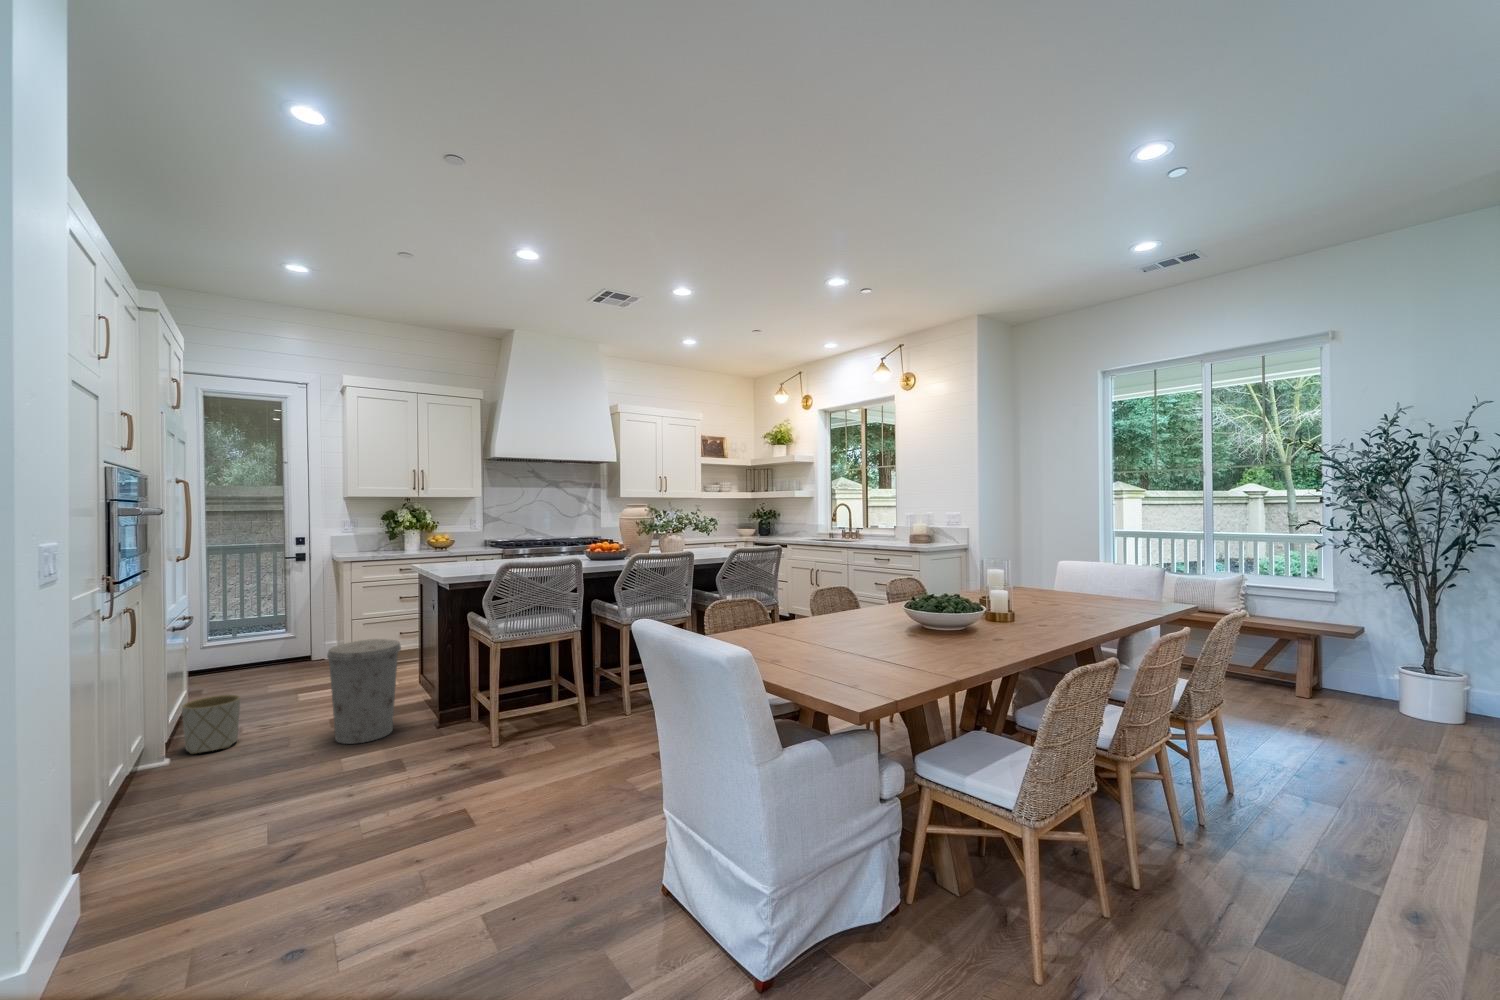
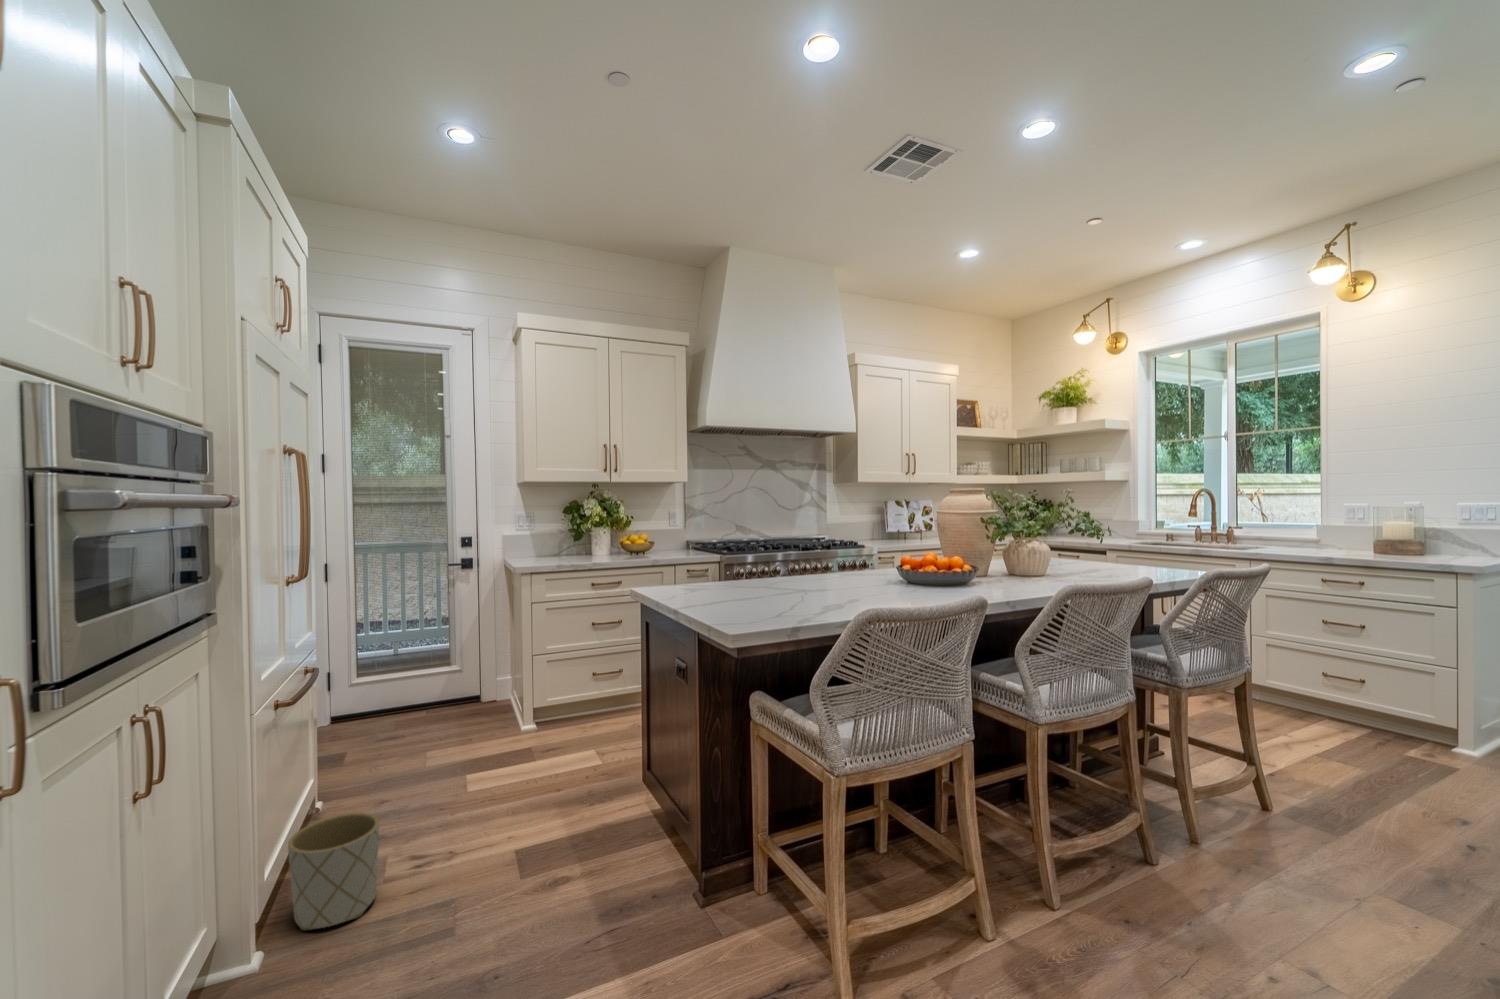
trash can: present [327,639,401,744] -> none [515,724,632,932]

